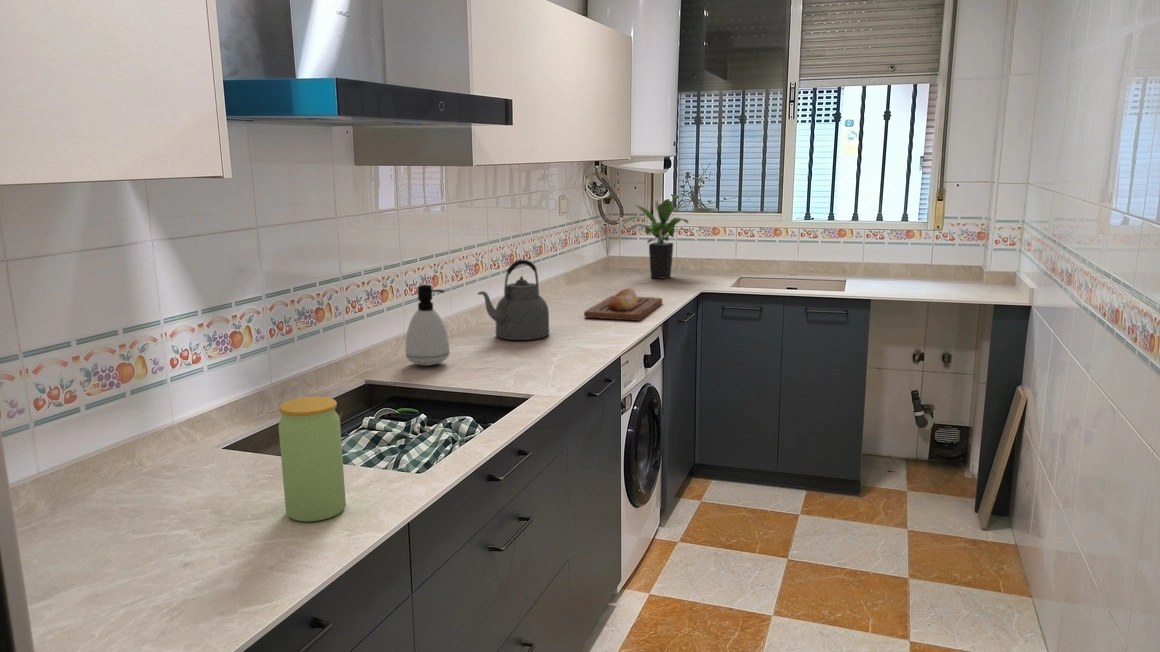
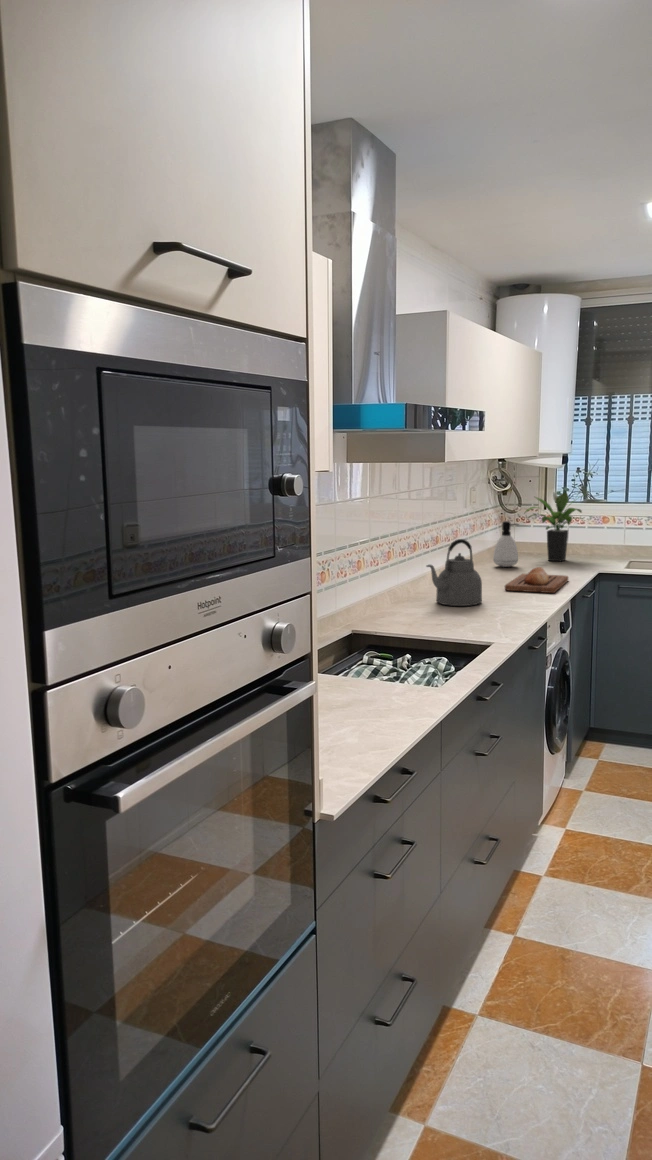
soap dispenser: present [406,285,449,366] -> present [493,521,518,567]
jar: present [279,397,346,521] -> none [352,626,394,714]

